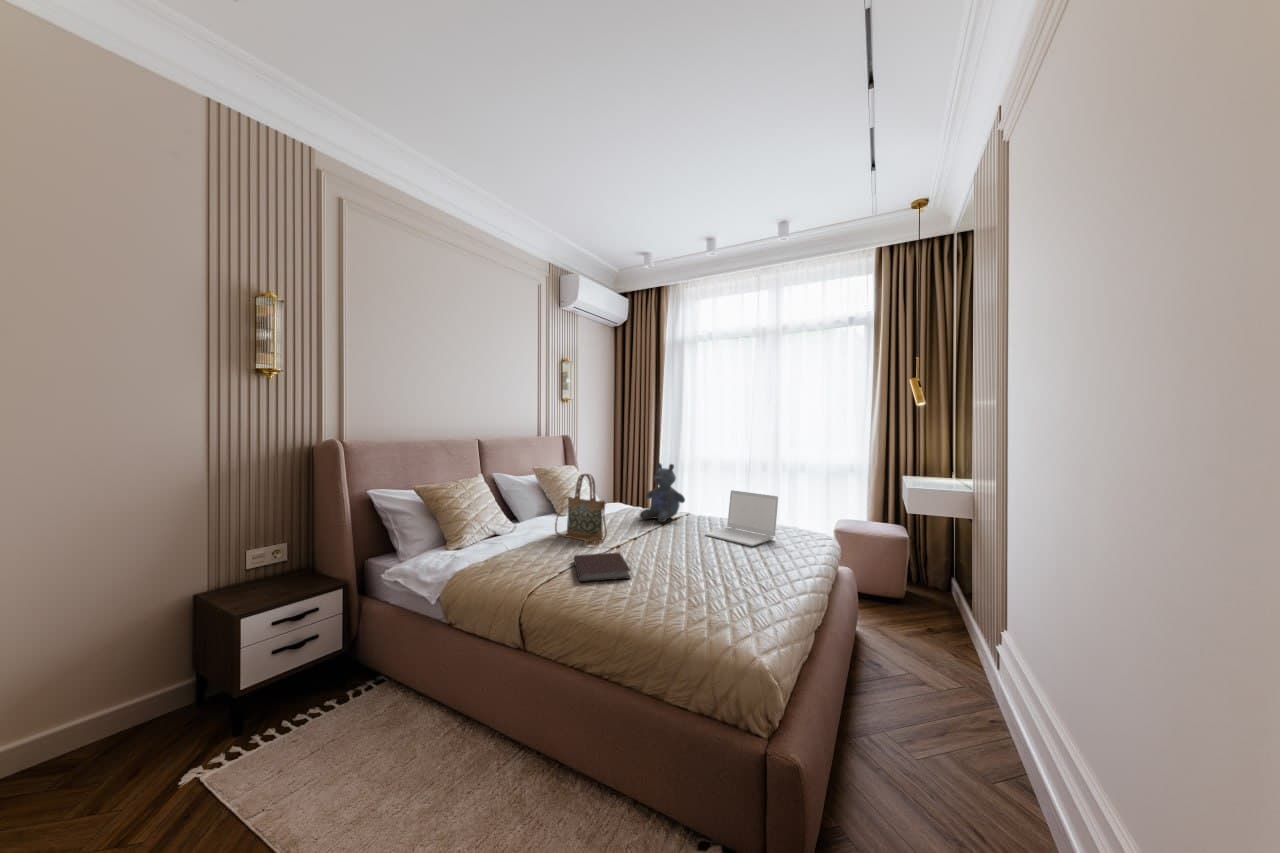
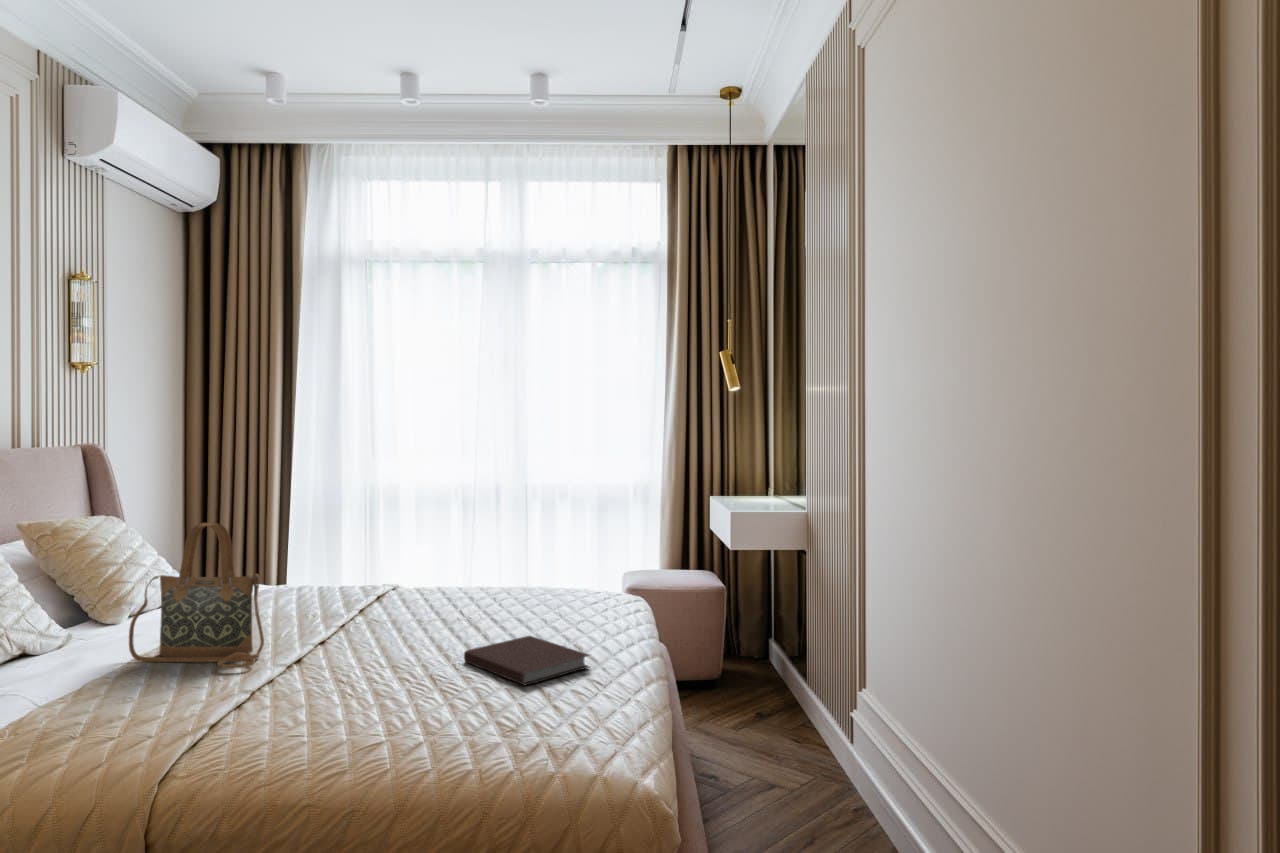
stuffed bear: present [640,463,685,522] -> none [305,493,396,607]
laptop: present [706,490,778,546] -> none [450,535,570,625]
notebook: present [574,552,630,582] -> present [464,636,590,685]

